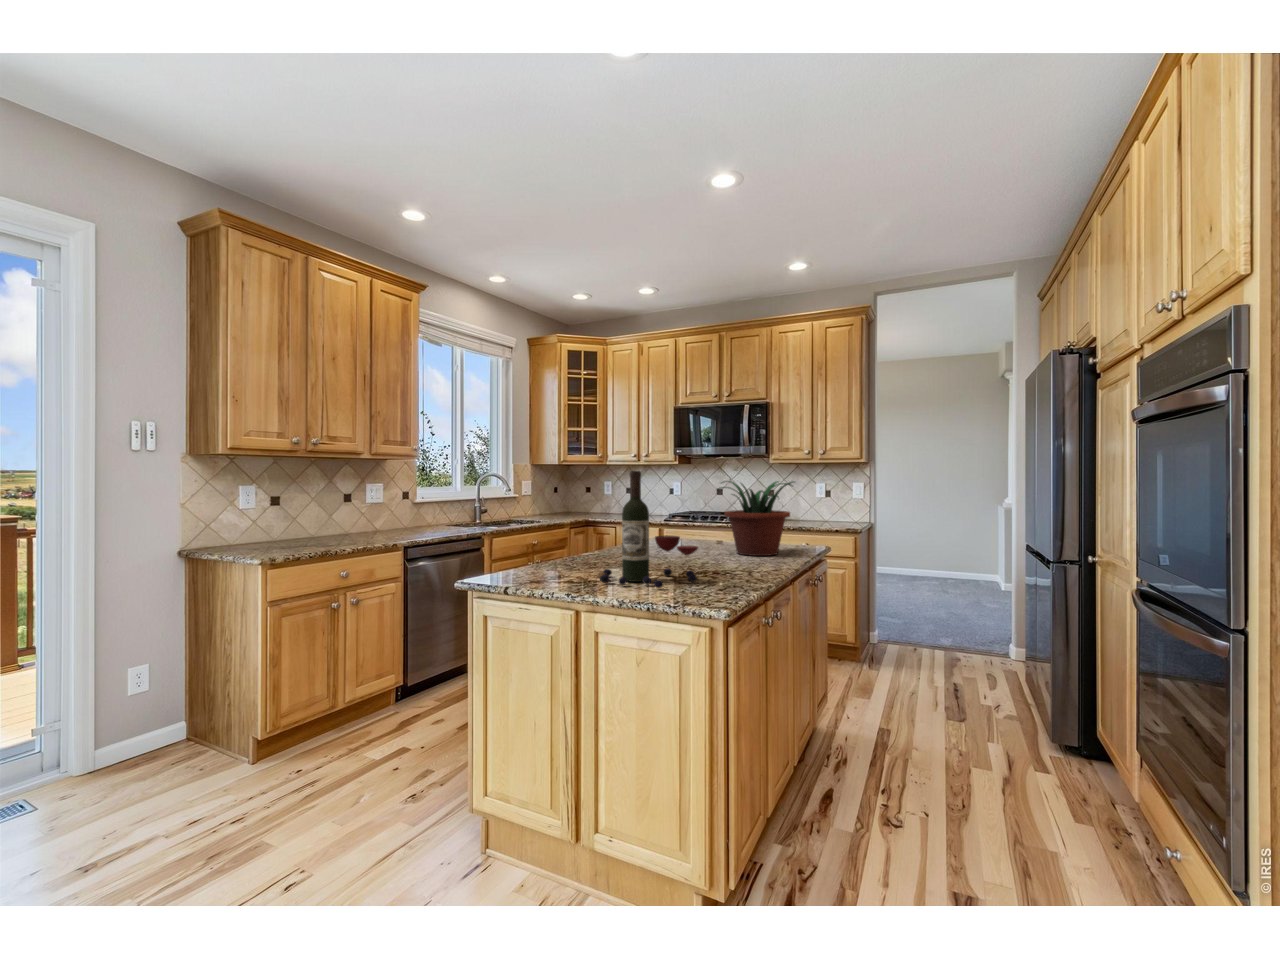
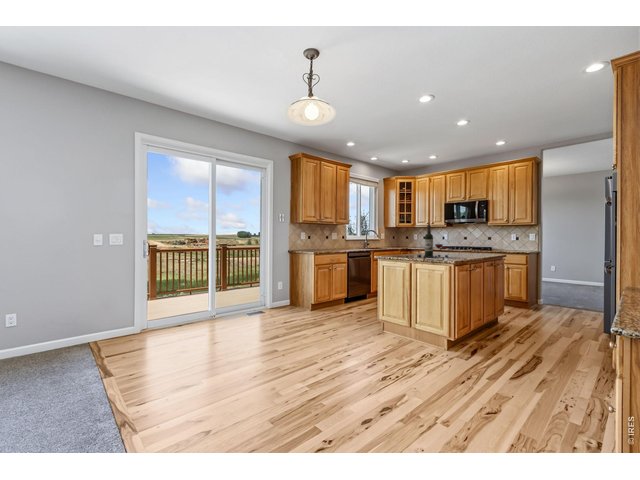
potted plant: present [718,481,794,556] -> none [458,229,488,255]

